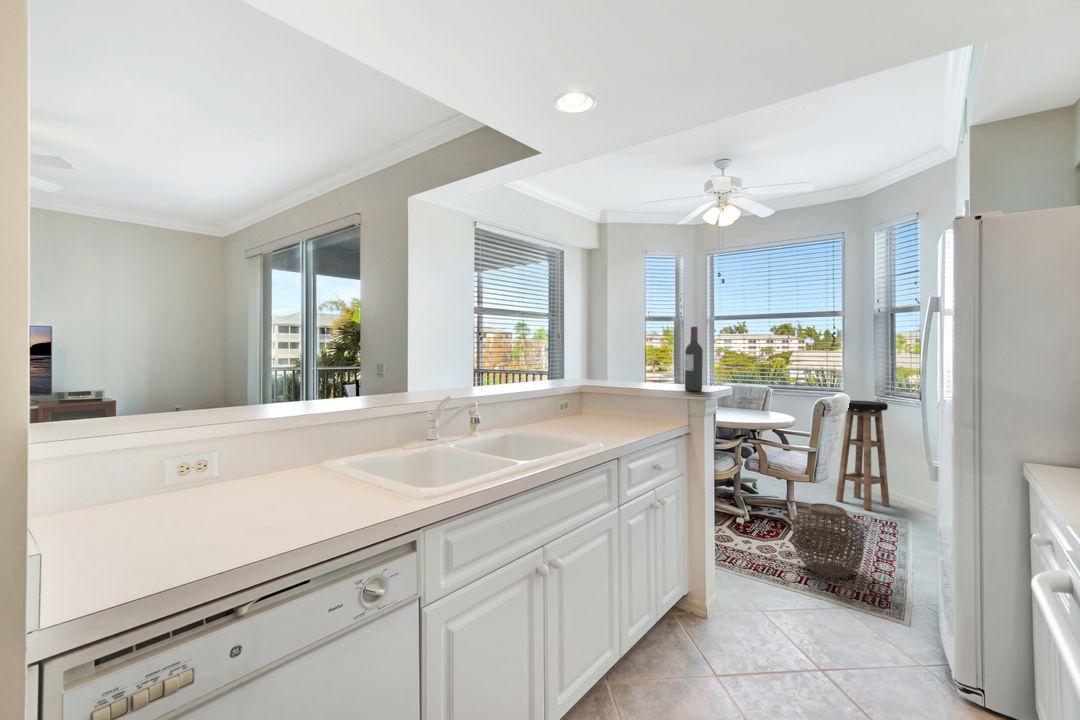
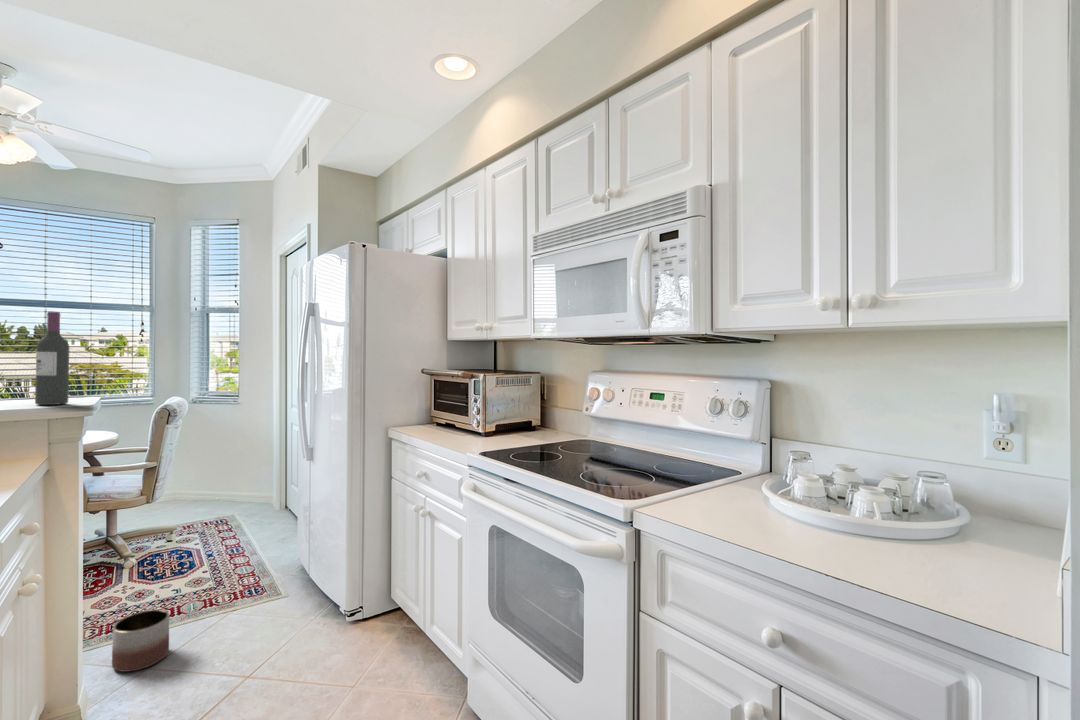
bar stool: present [836,400,890,510] -> none [155,404,210,519]
woven basket: present [793,503,864,578] -> none [151,516,231,597]
planter: none [740,563,780,611] -> present [112,610,169,672]

